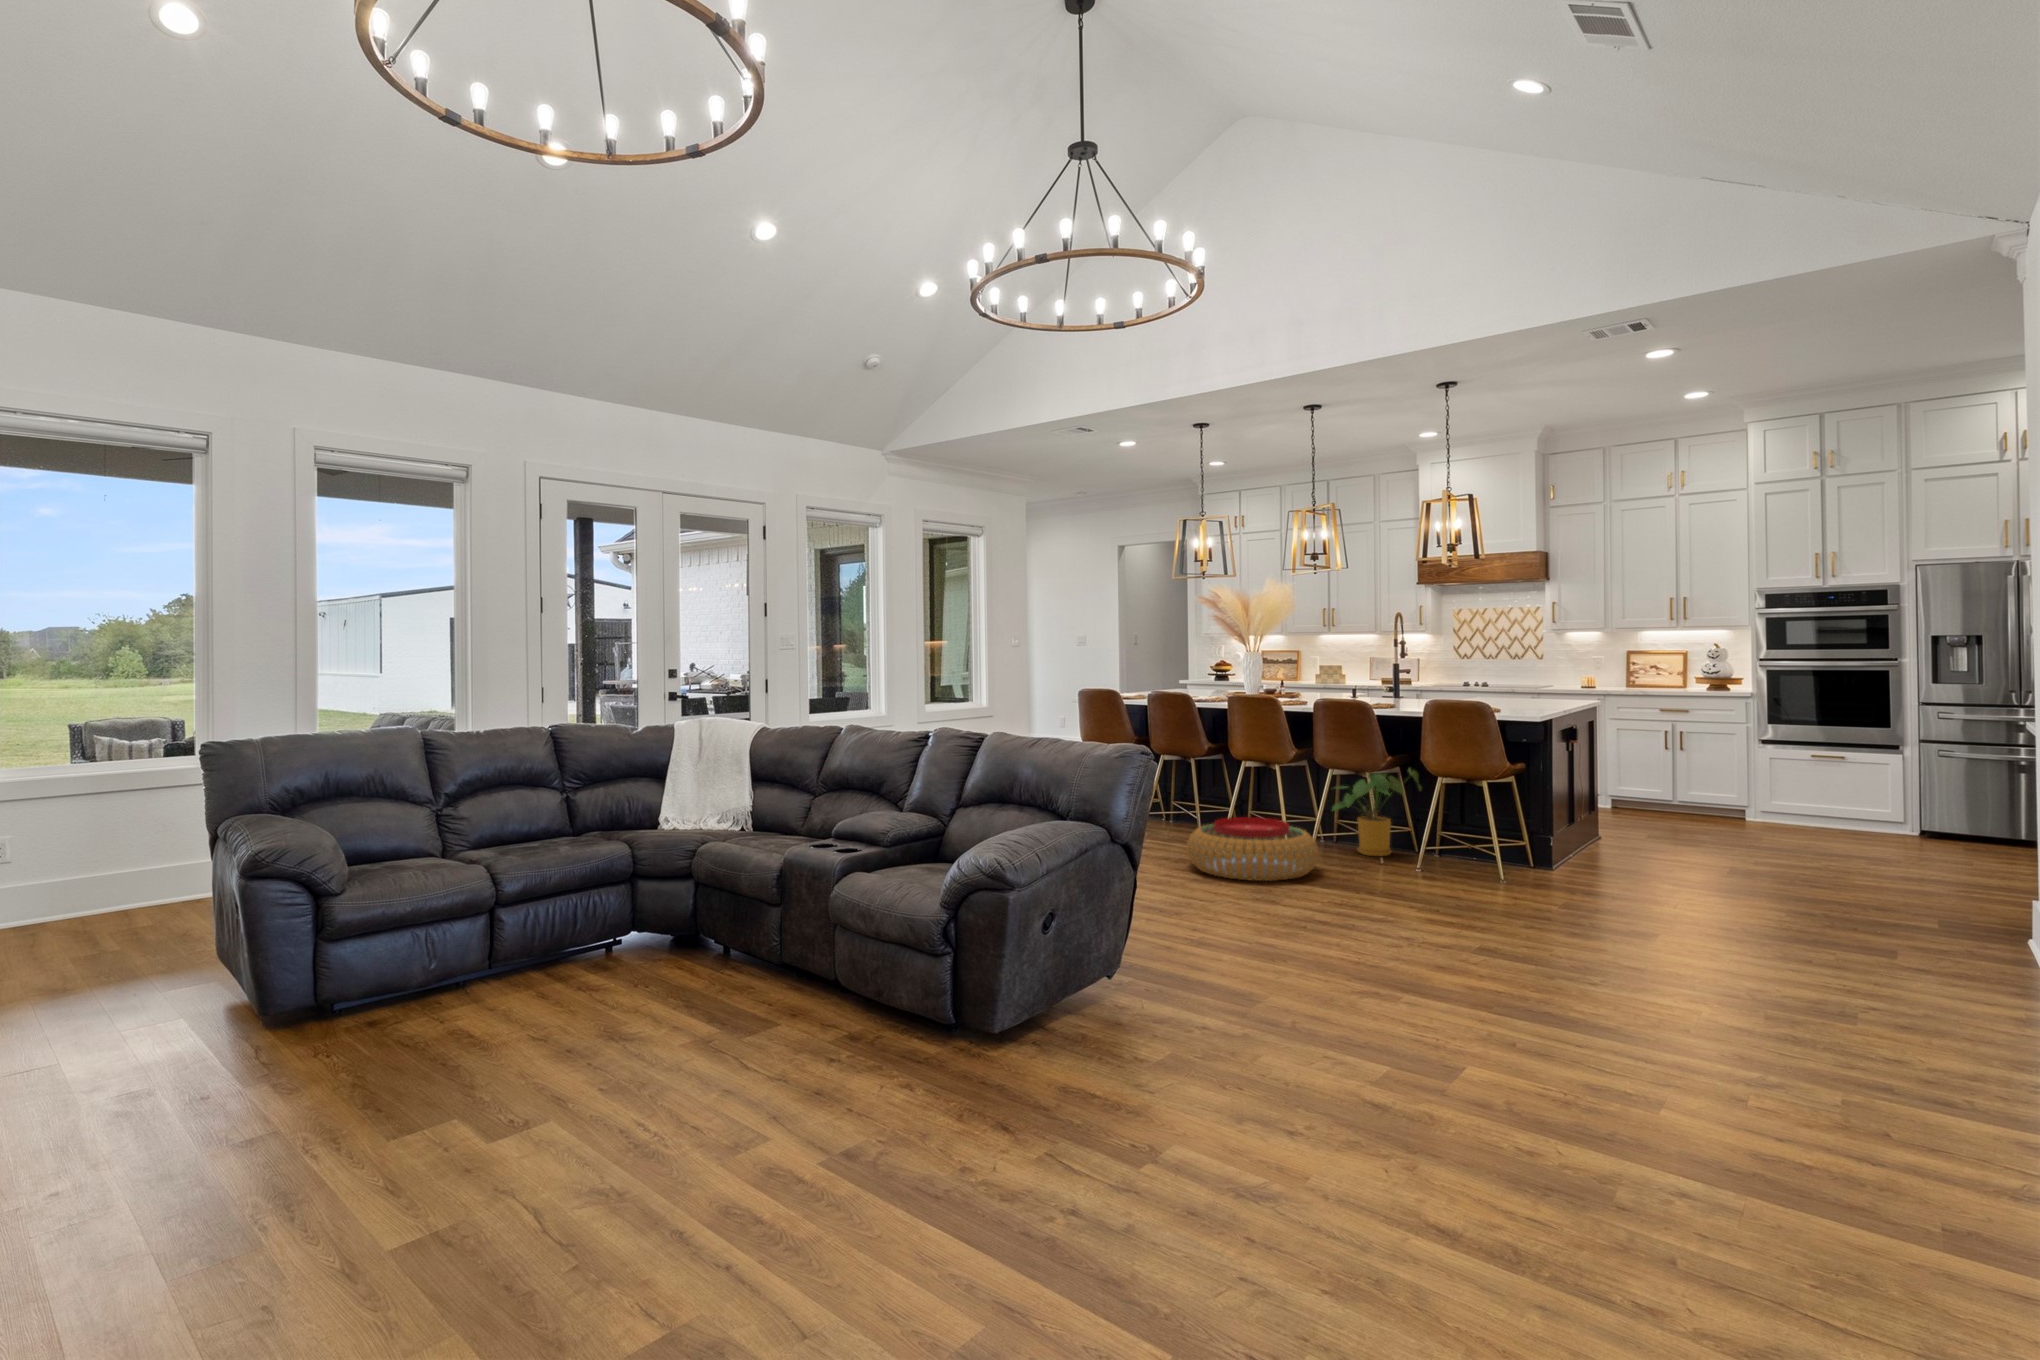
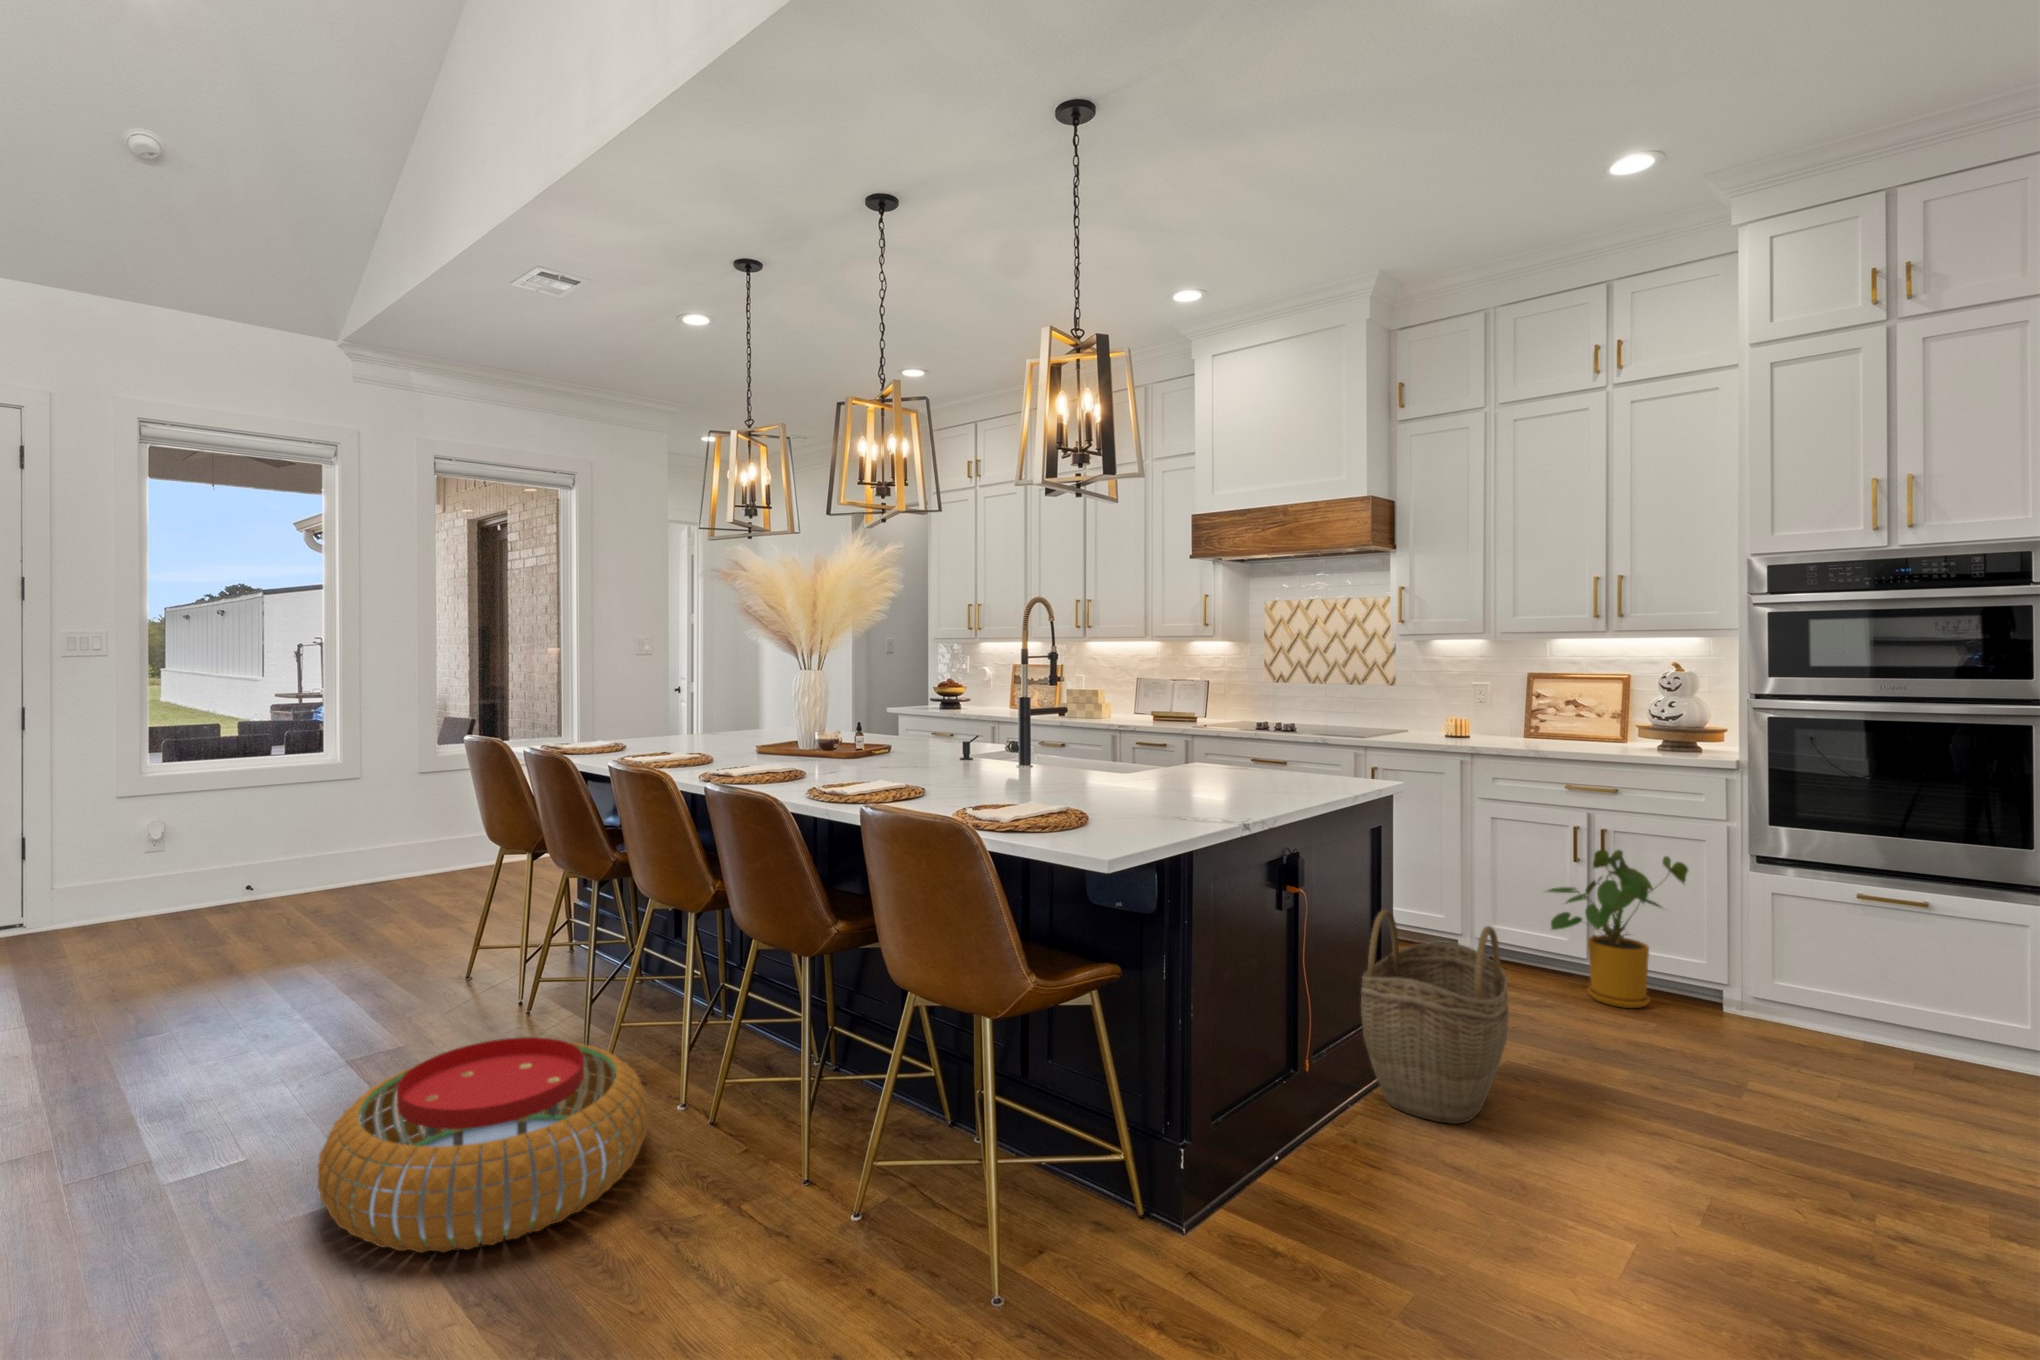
woven basket: none [1590,760,1659,849] -> present [1361,910,1509,1124]
house plant: present [1333,769,1421,856] -> present [1548,850,1688,1008]

